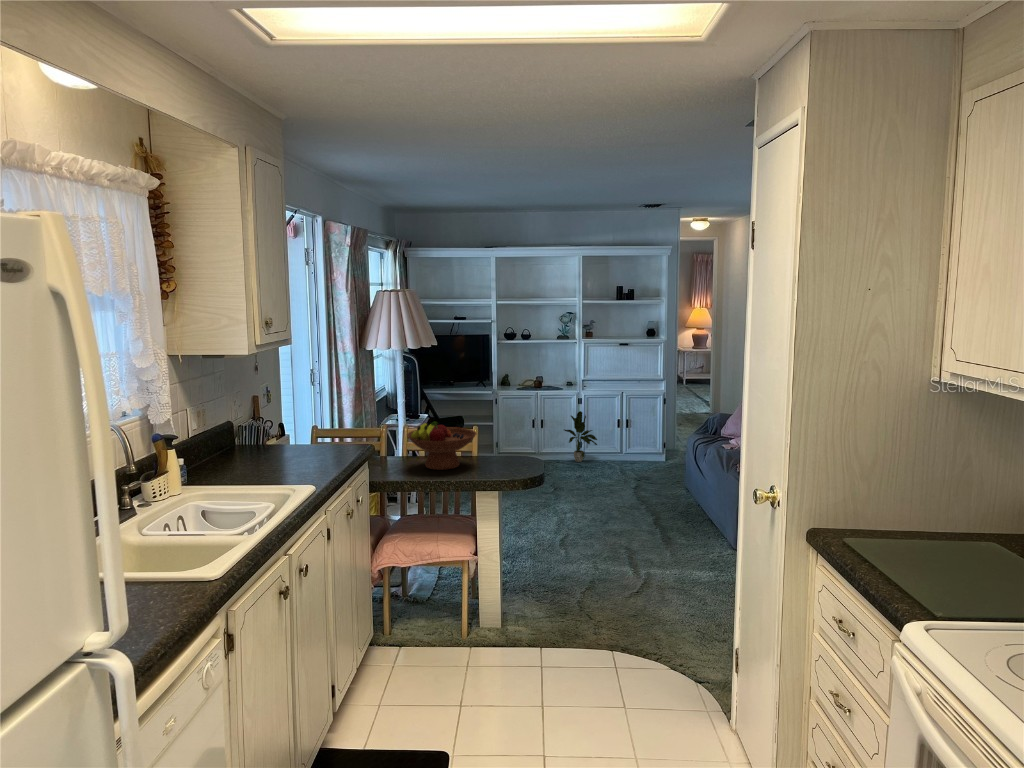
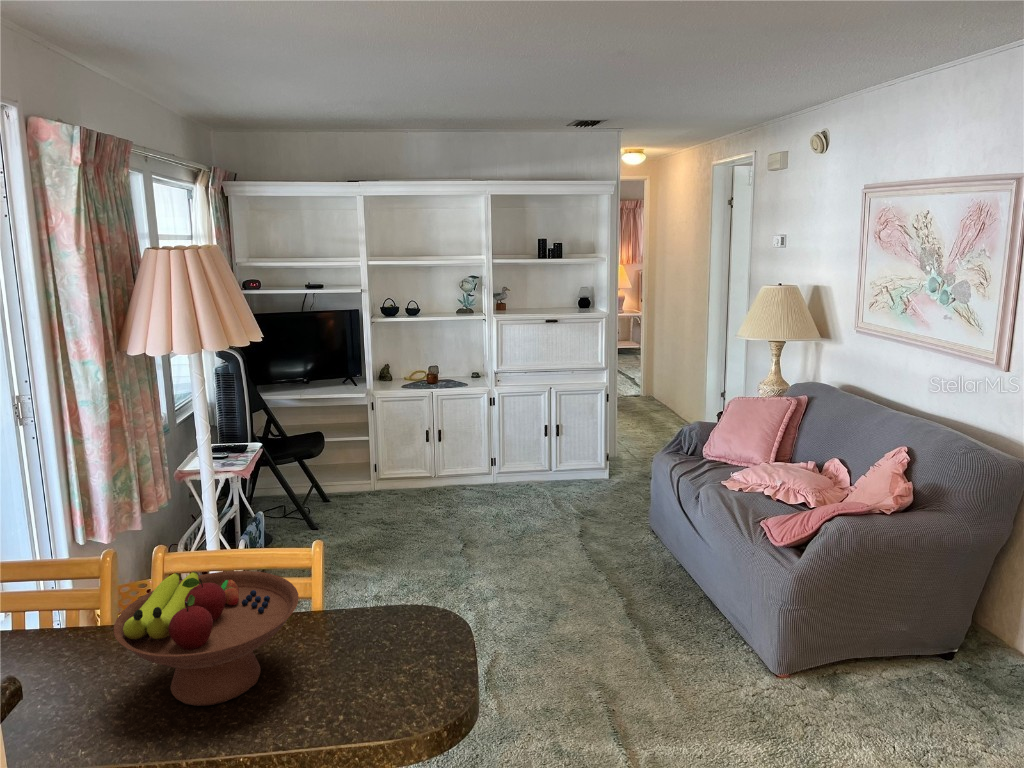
potted plant: present [564,411,597,462] -> none [470,418,518,490]

